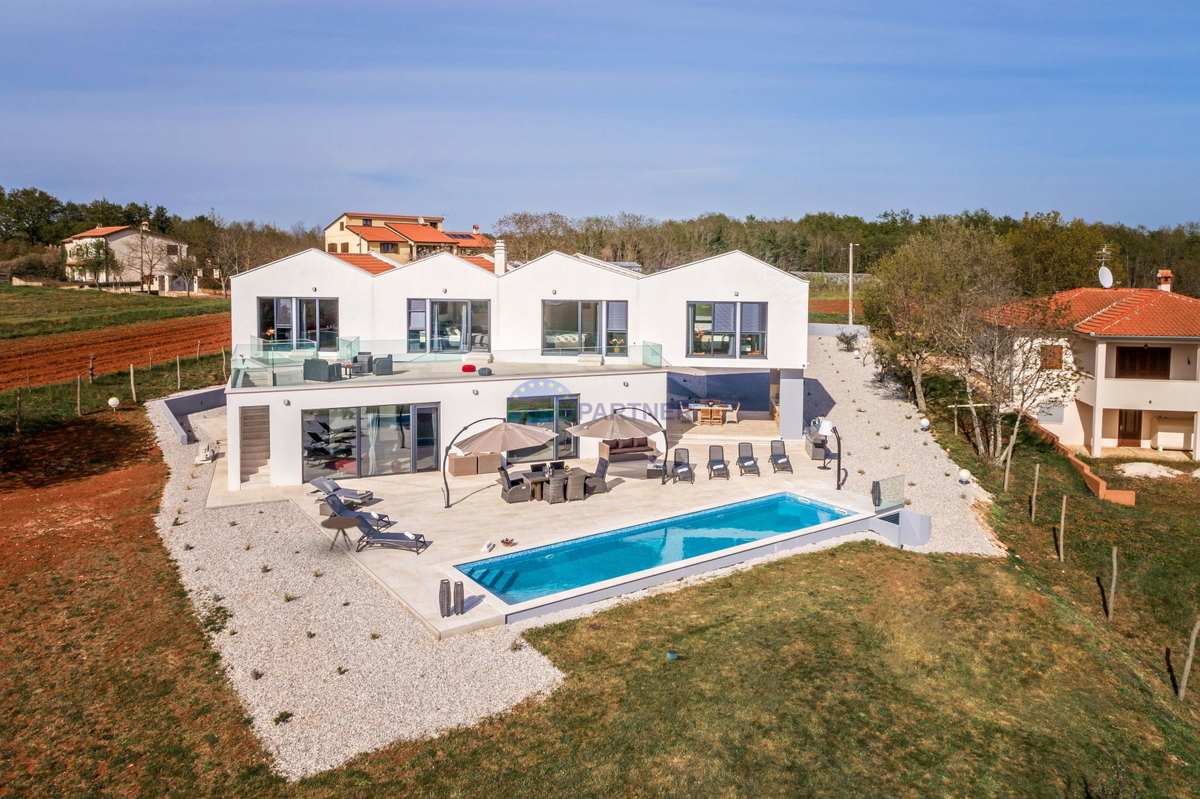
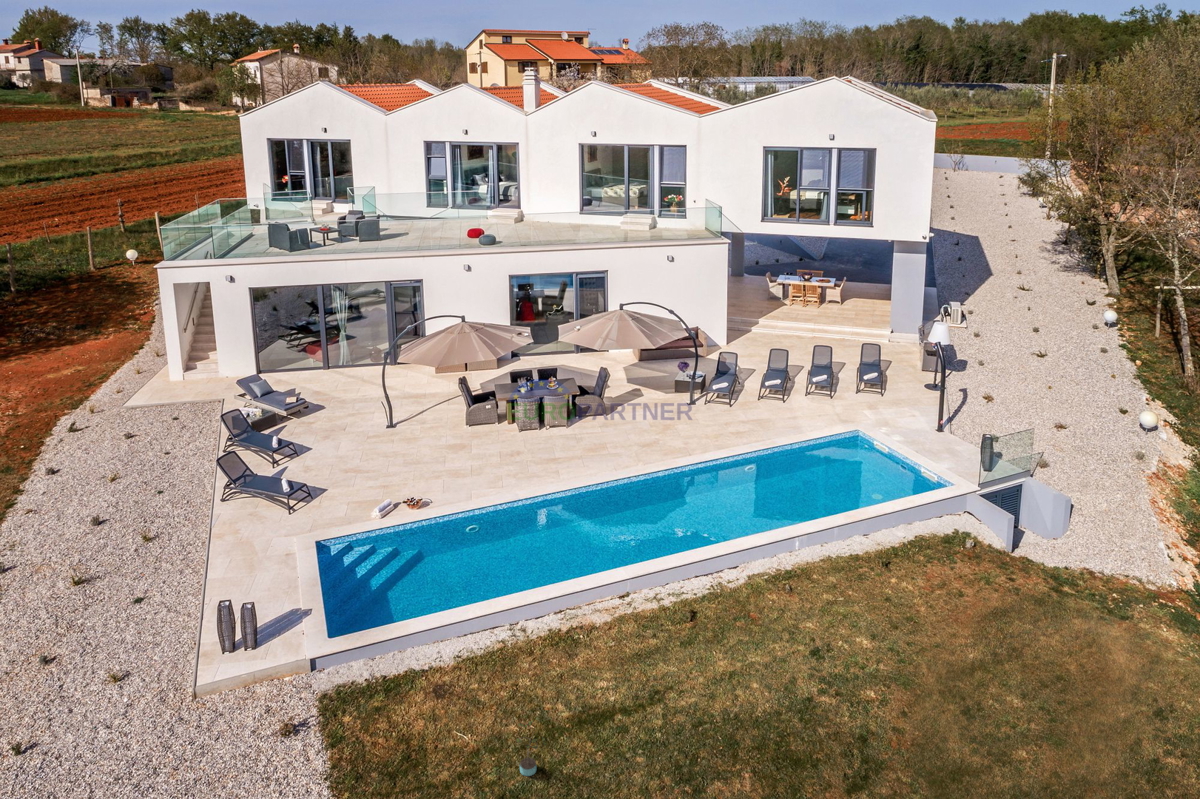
round table: present [321,517,361,550] -> none [167,458,223,507]

